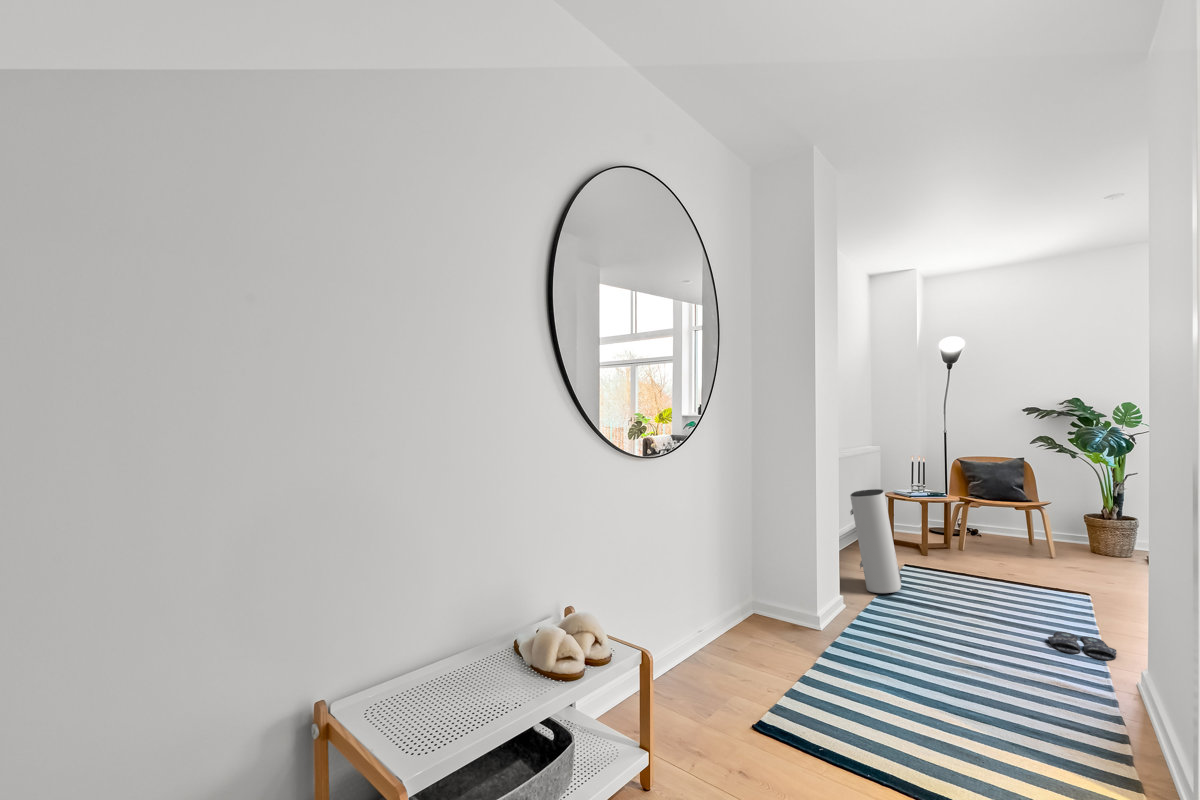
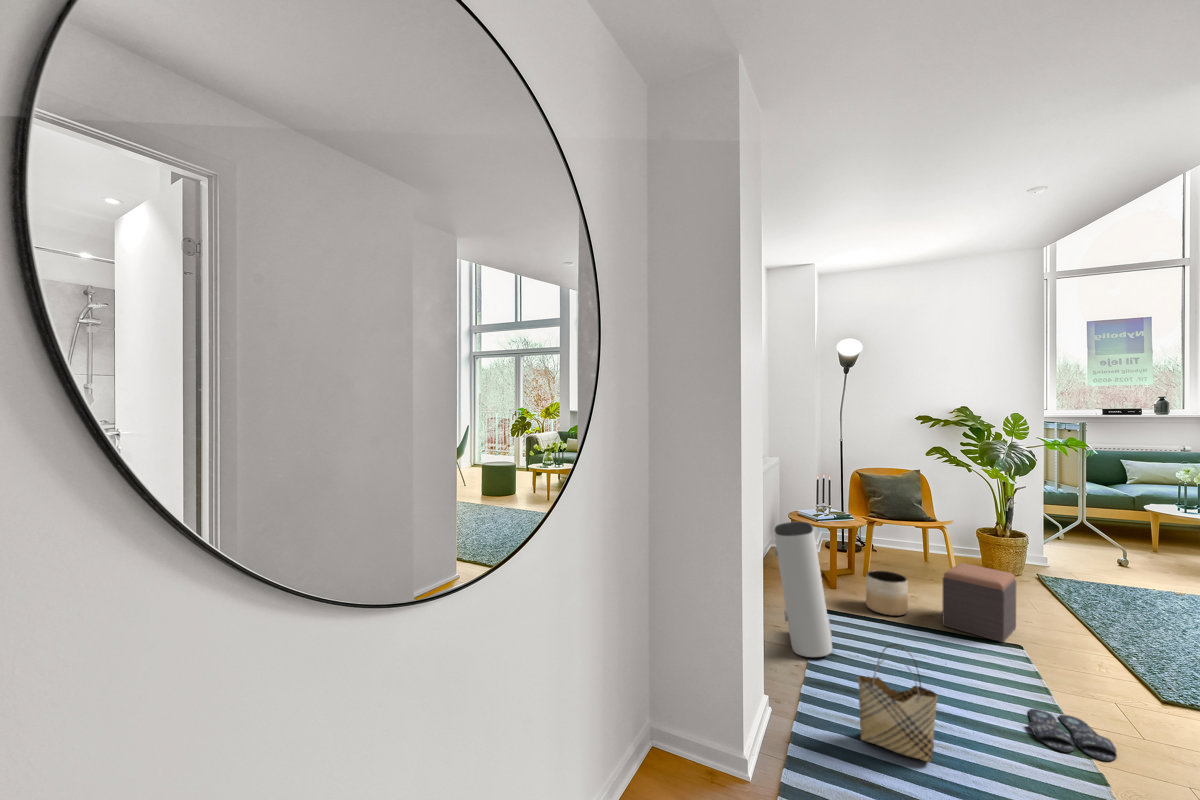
footstool: none [1014,532,1088,597] -> present [942,563,1016,642]
planter: none [947,539,986,576] -> present [866,571,908,616]
woven basket: none [897,567,957,647] -> present [857,644,938,762]

